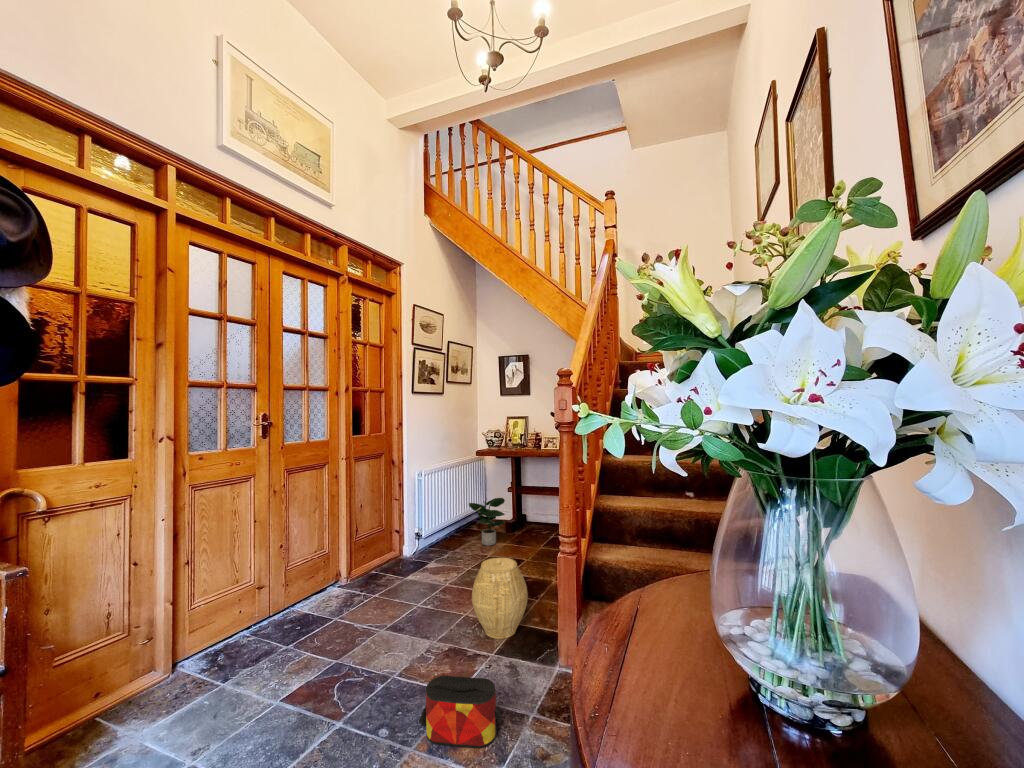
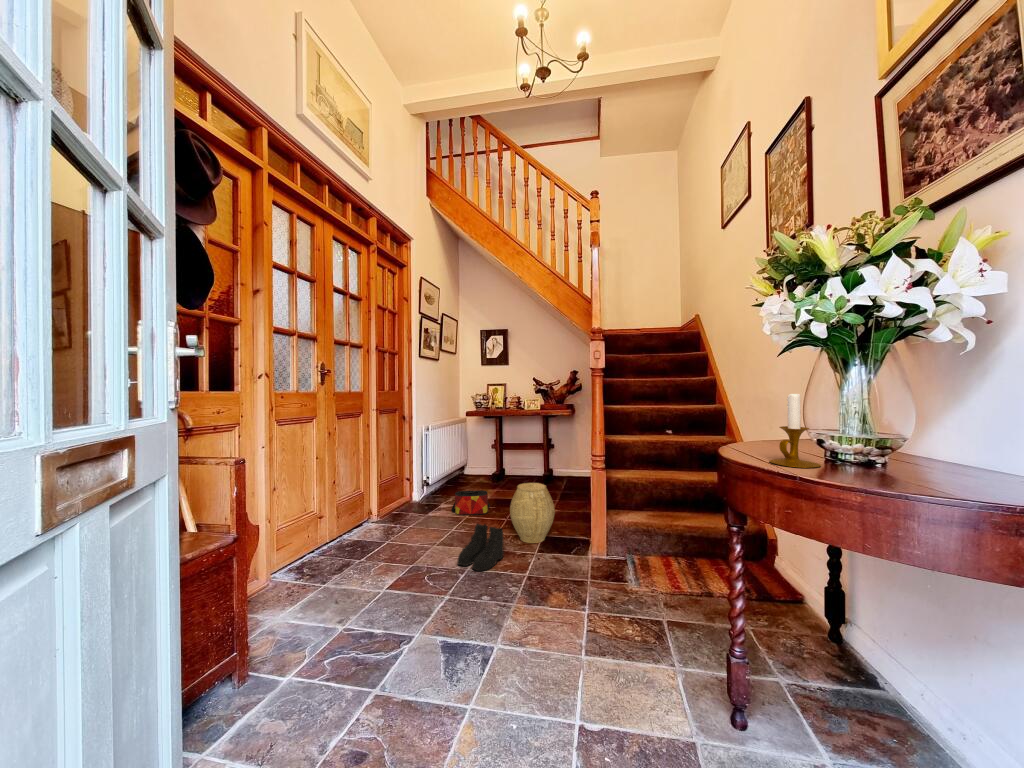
potted plant: present [469,498,505,546] -> none [466,450,499,490]
candlestick: none [625,553,709,716] -> present [770,394,821,468]
boots: none [386,612,449,681] -> present [457,524,504,571]
bag: present [419,676,502,748] -> present [451,490,490,515]

